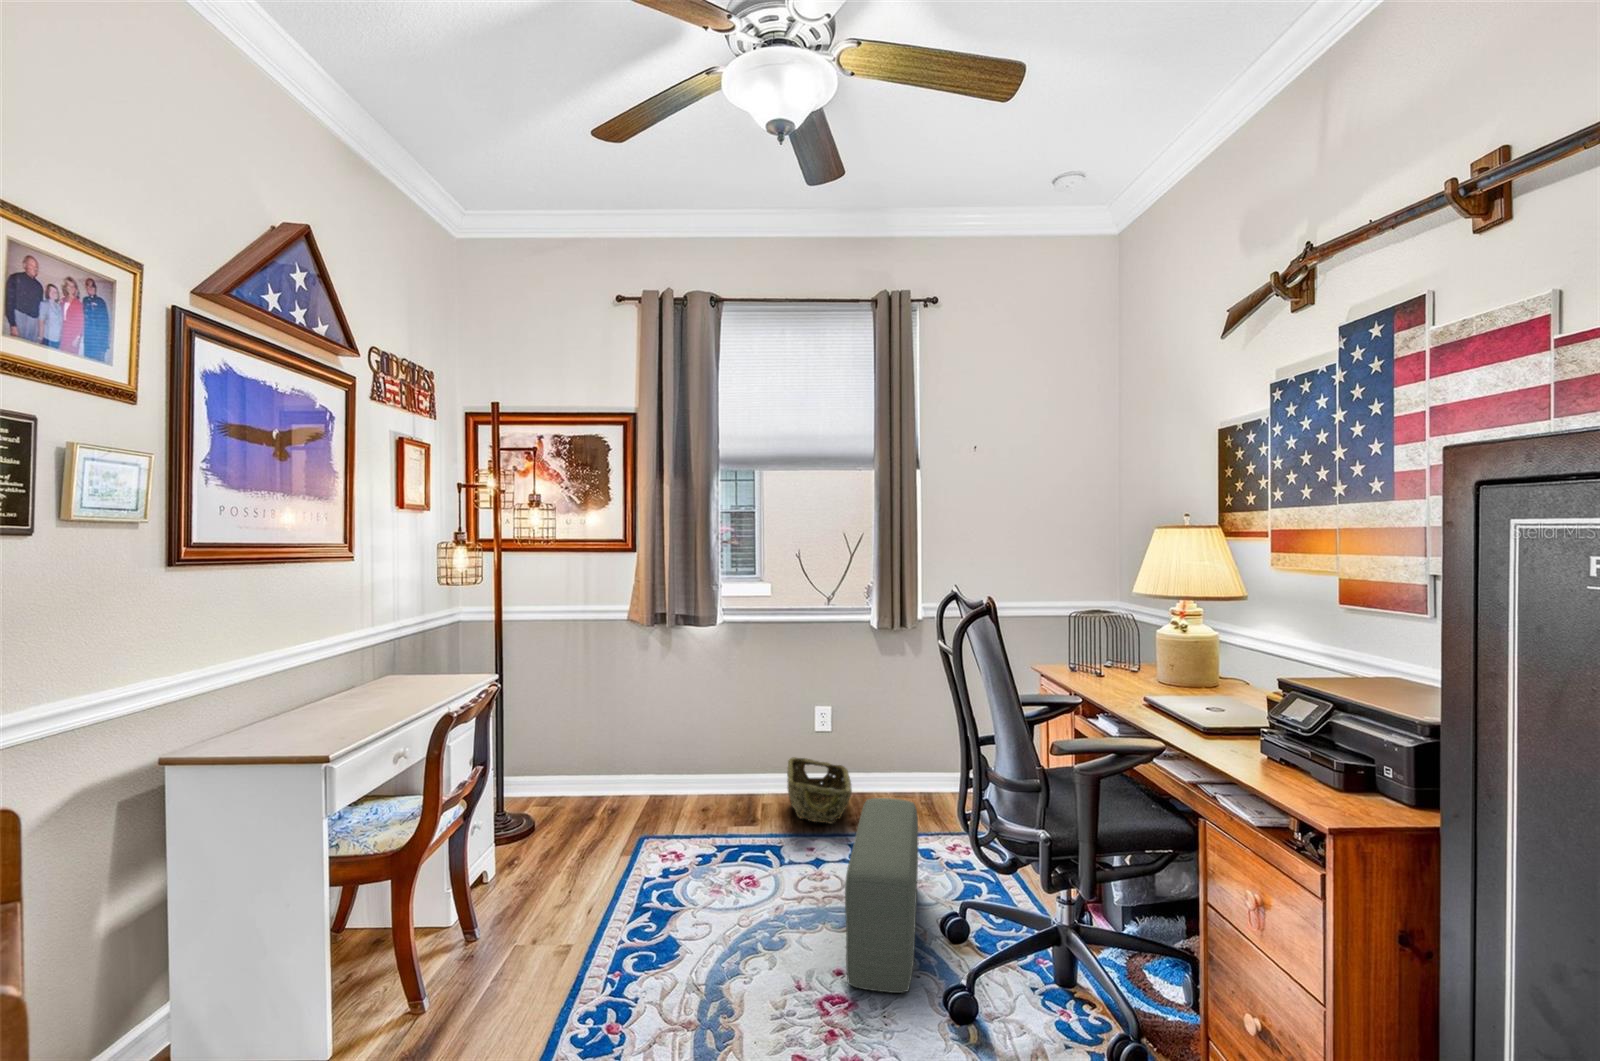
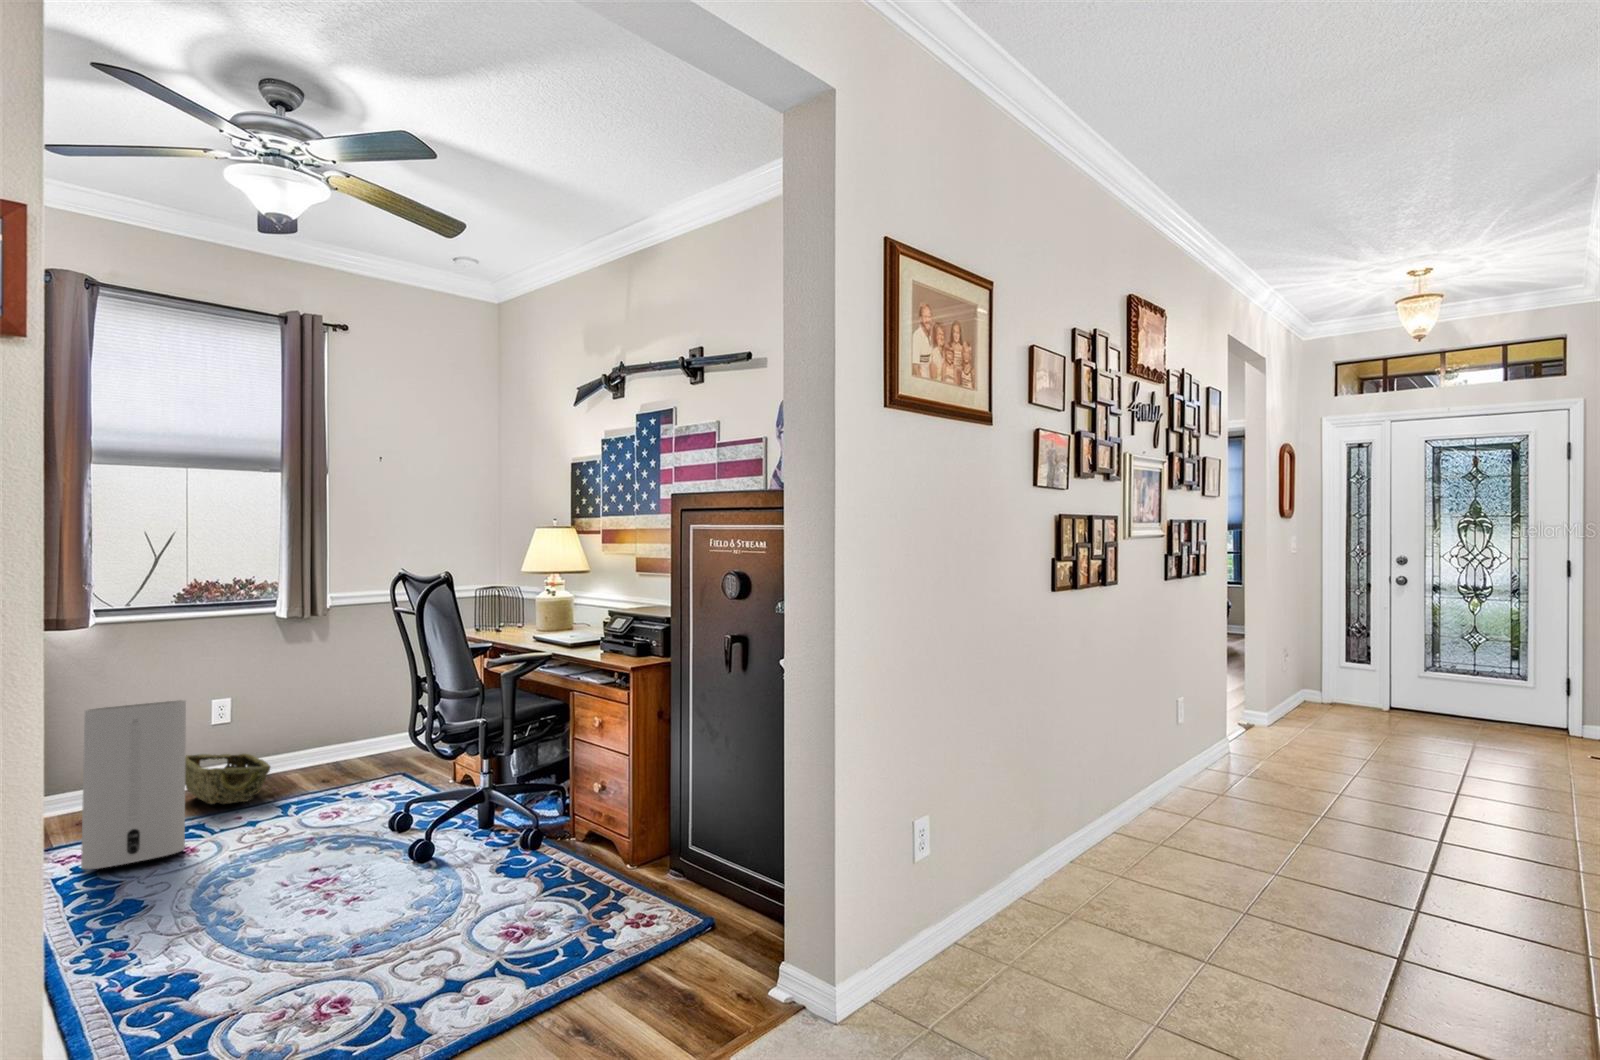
air purifier: none [671,709,757,881] -> present [81,700,186,869]
pouf: present [845,798,918,993] -> none [307,747,381,872]

